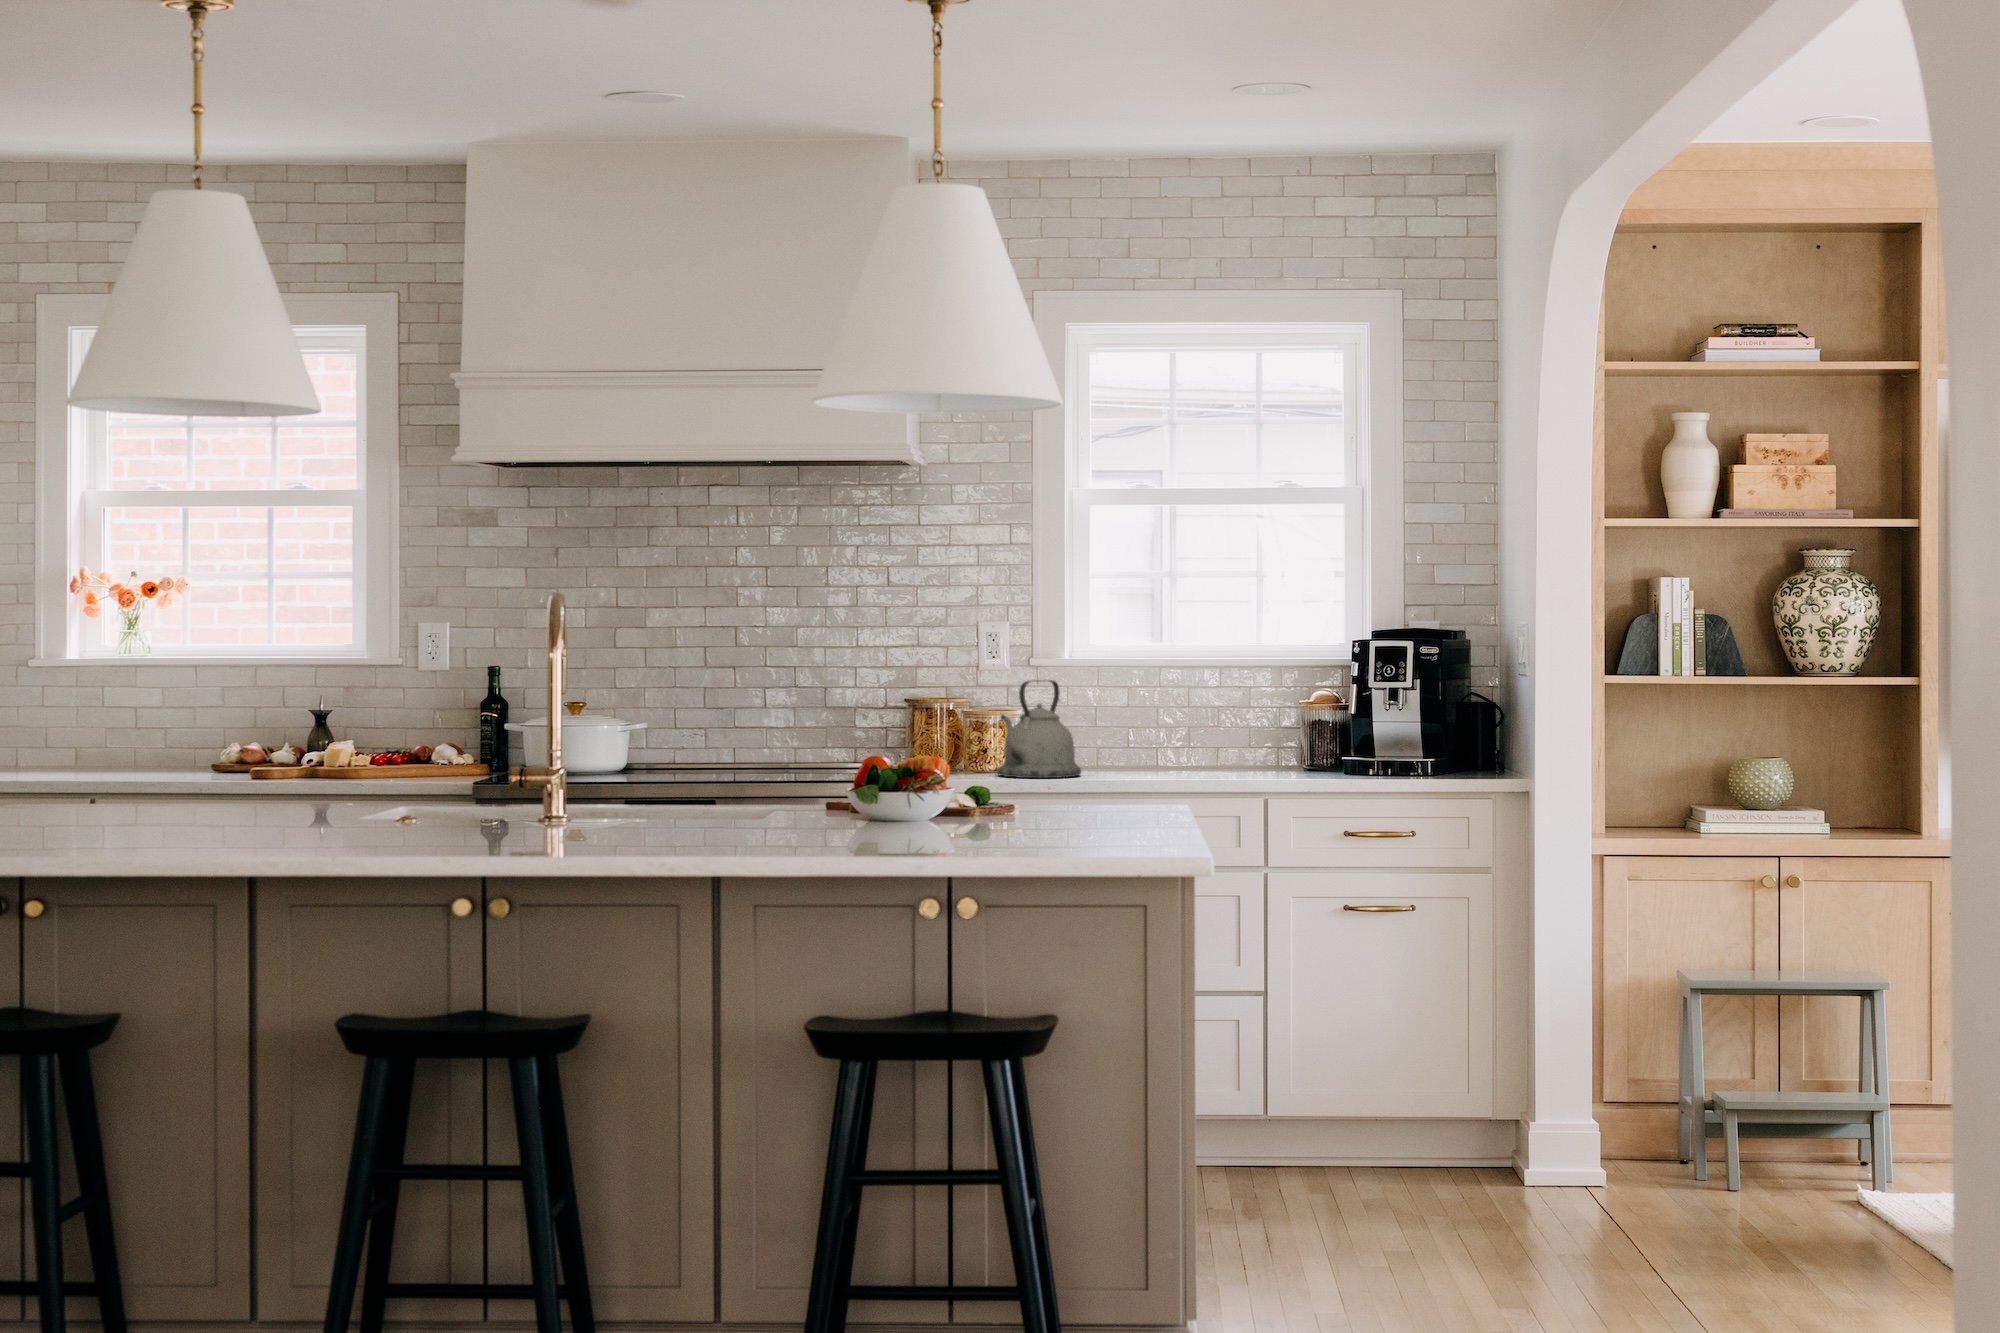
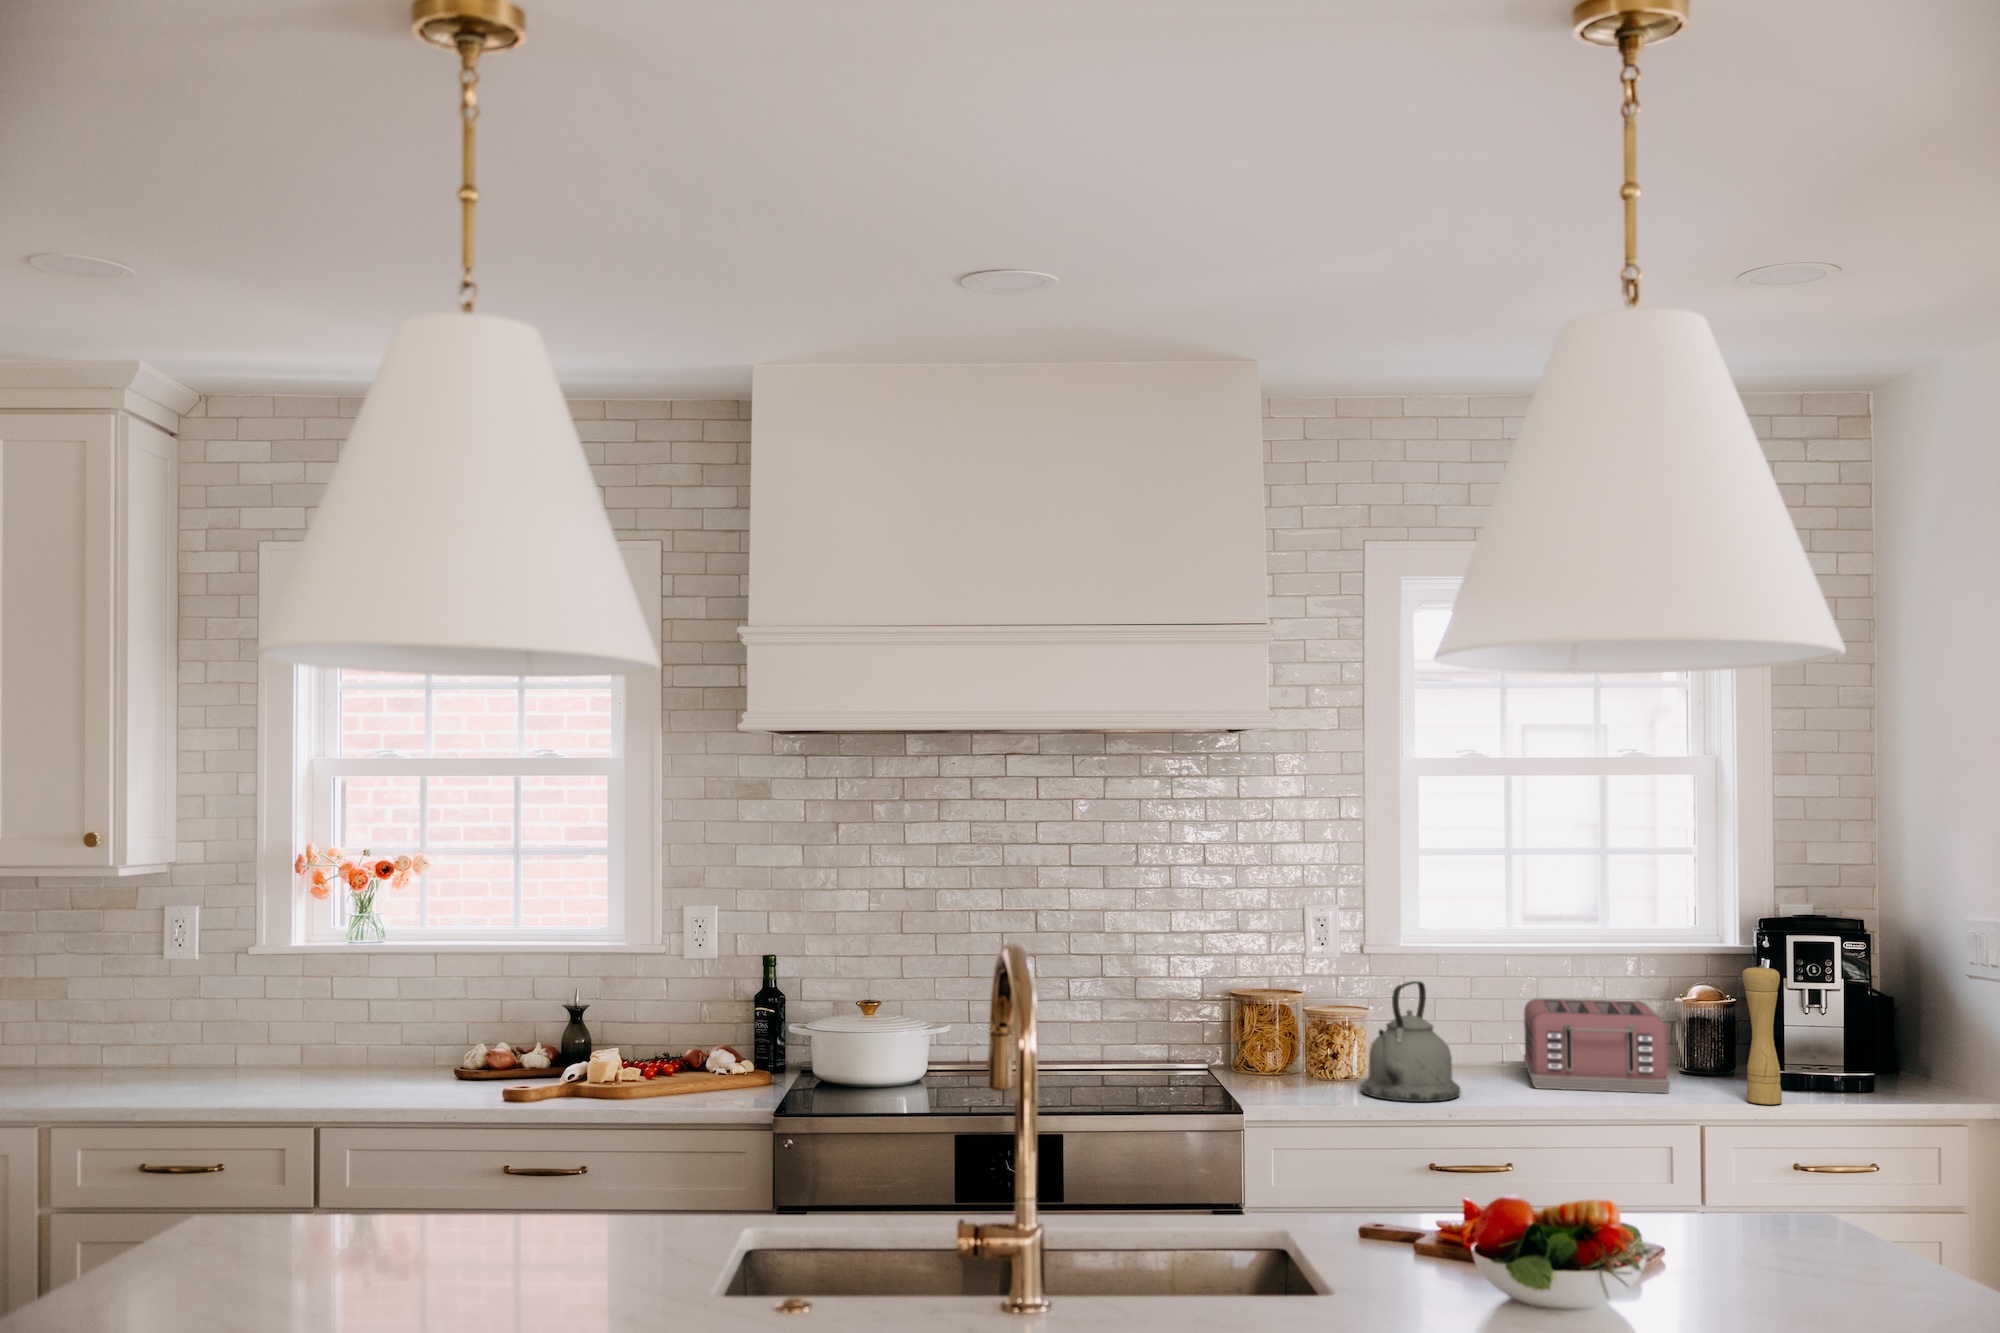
pepper mill: none [1320,661,1350,779] -> present [1742,965,1782,1105]
toaster: none [1151,705,1275,776] -> present [1524,999,1670,1093]

